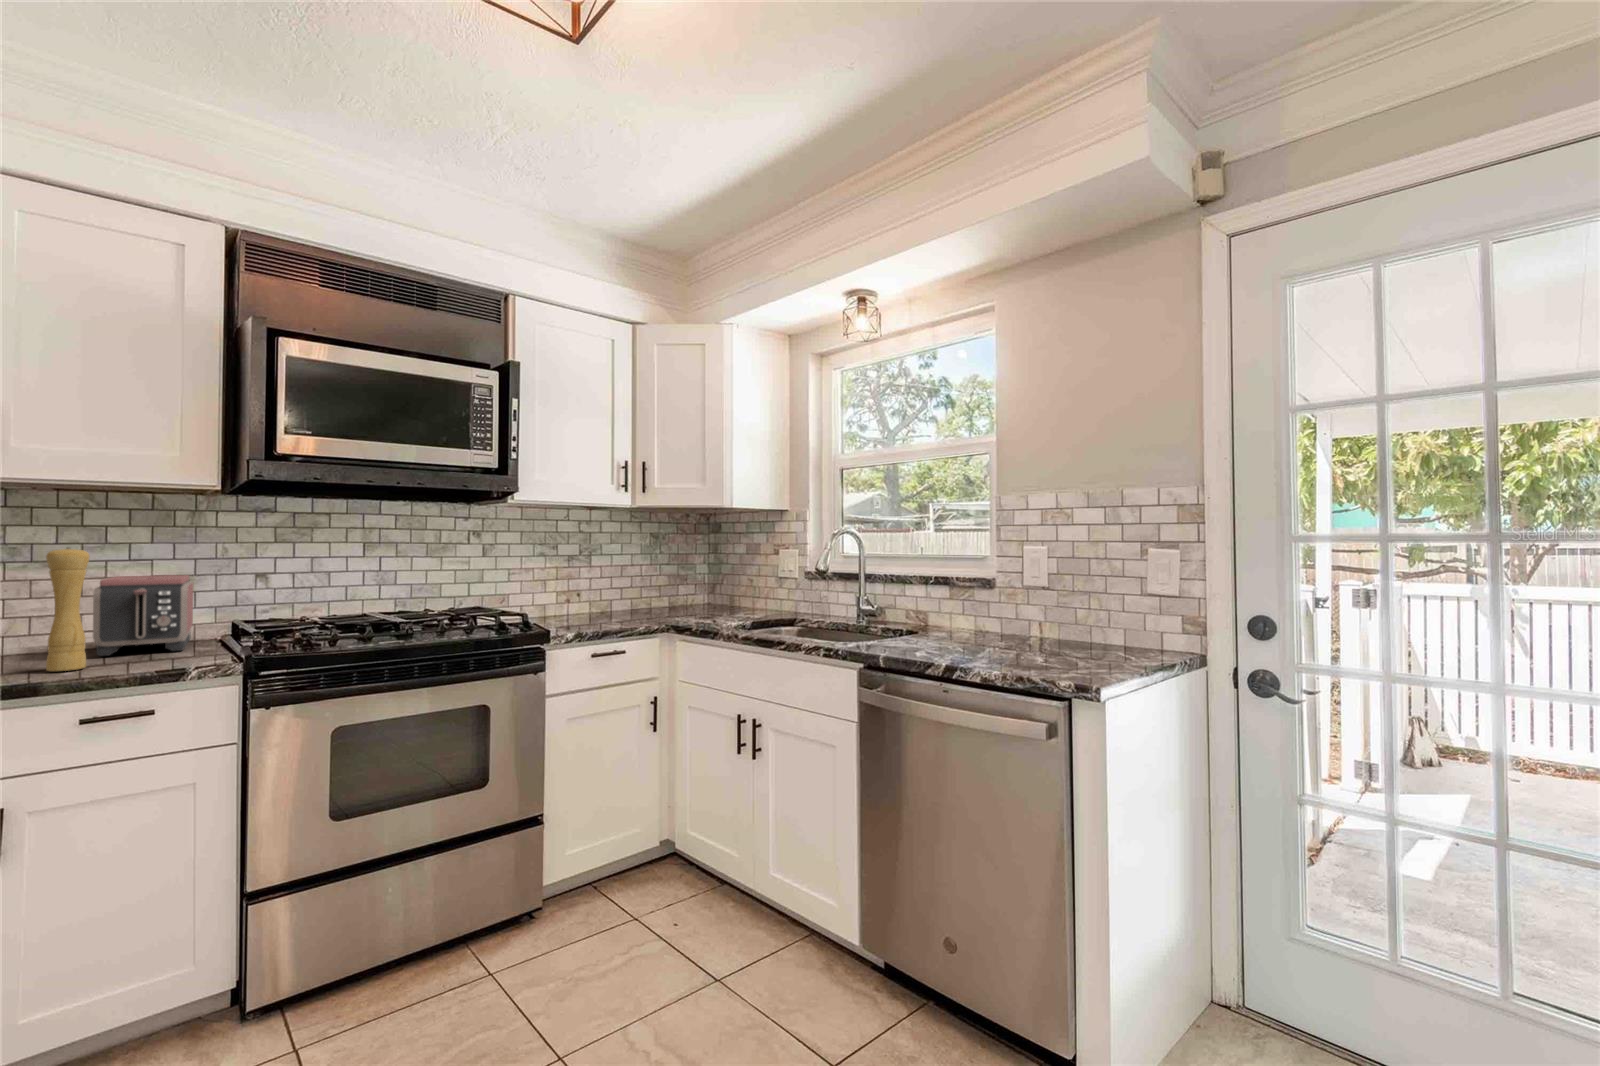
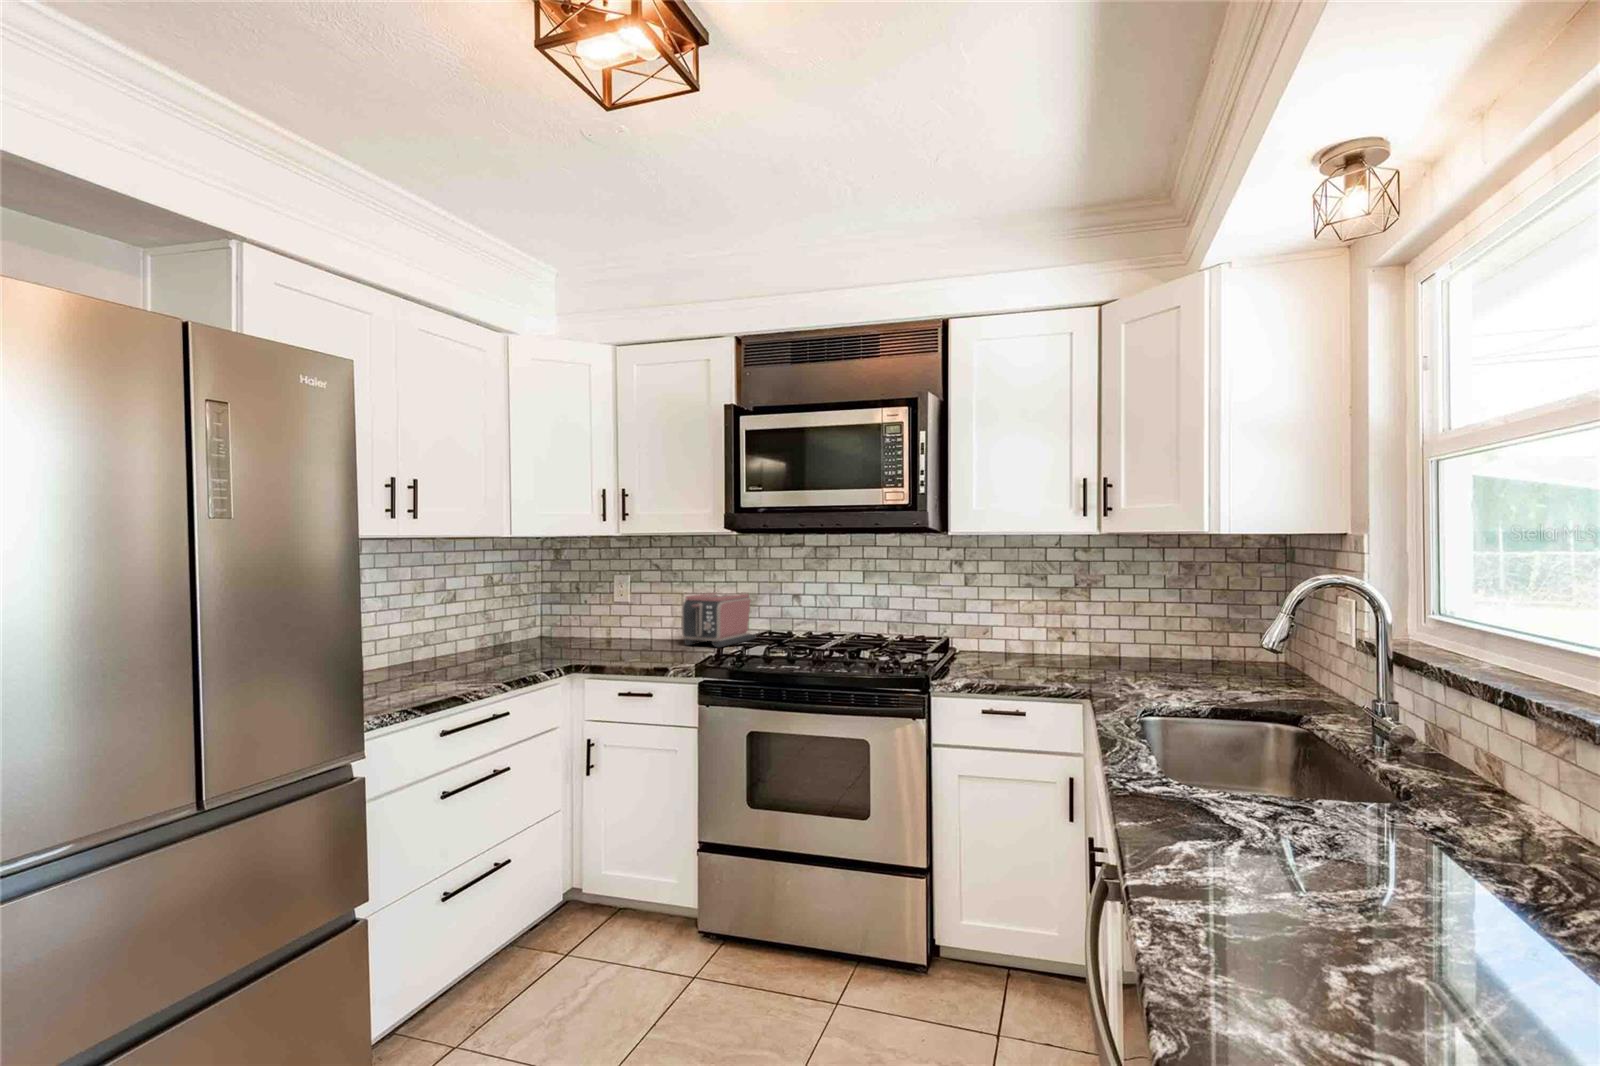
pepper mill: present [46,547,90,671] -> none [640,577,660,653]

